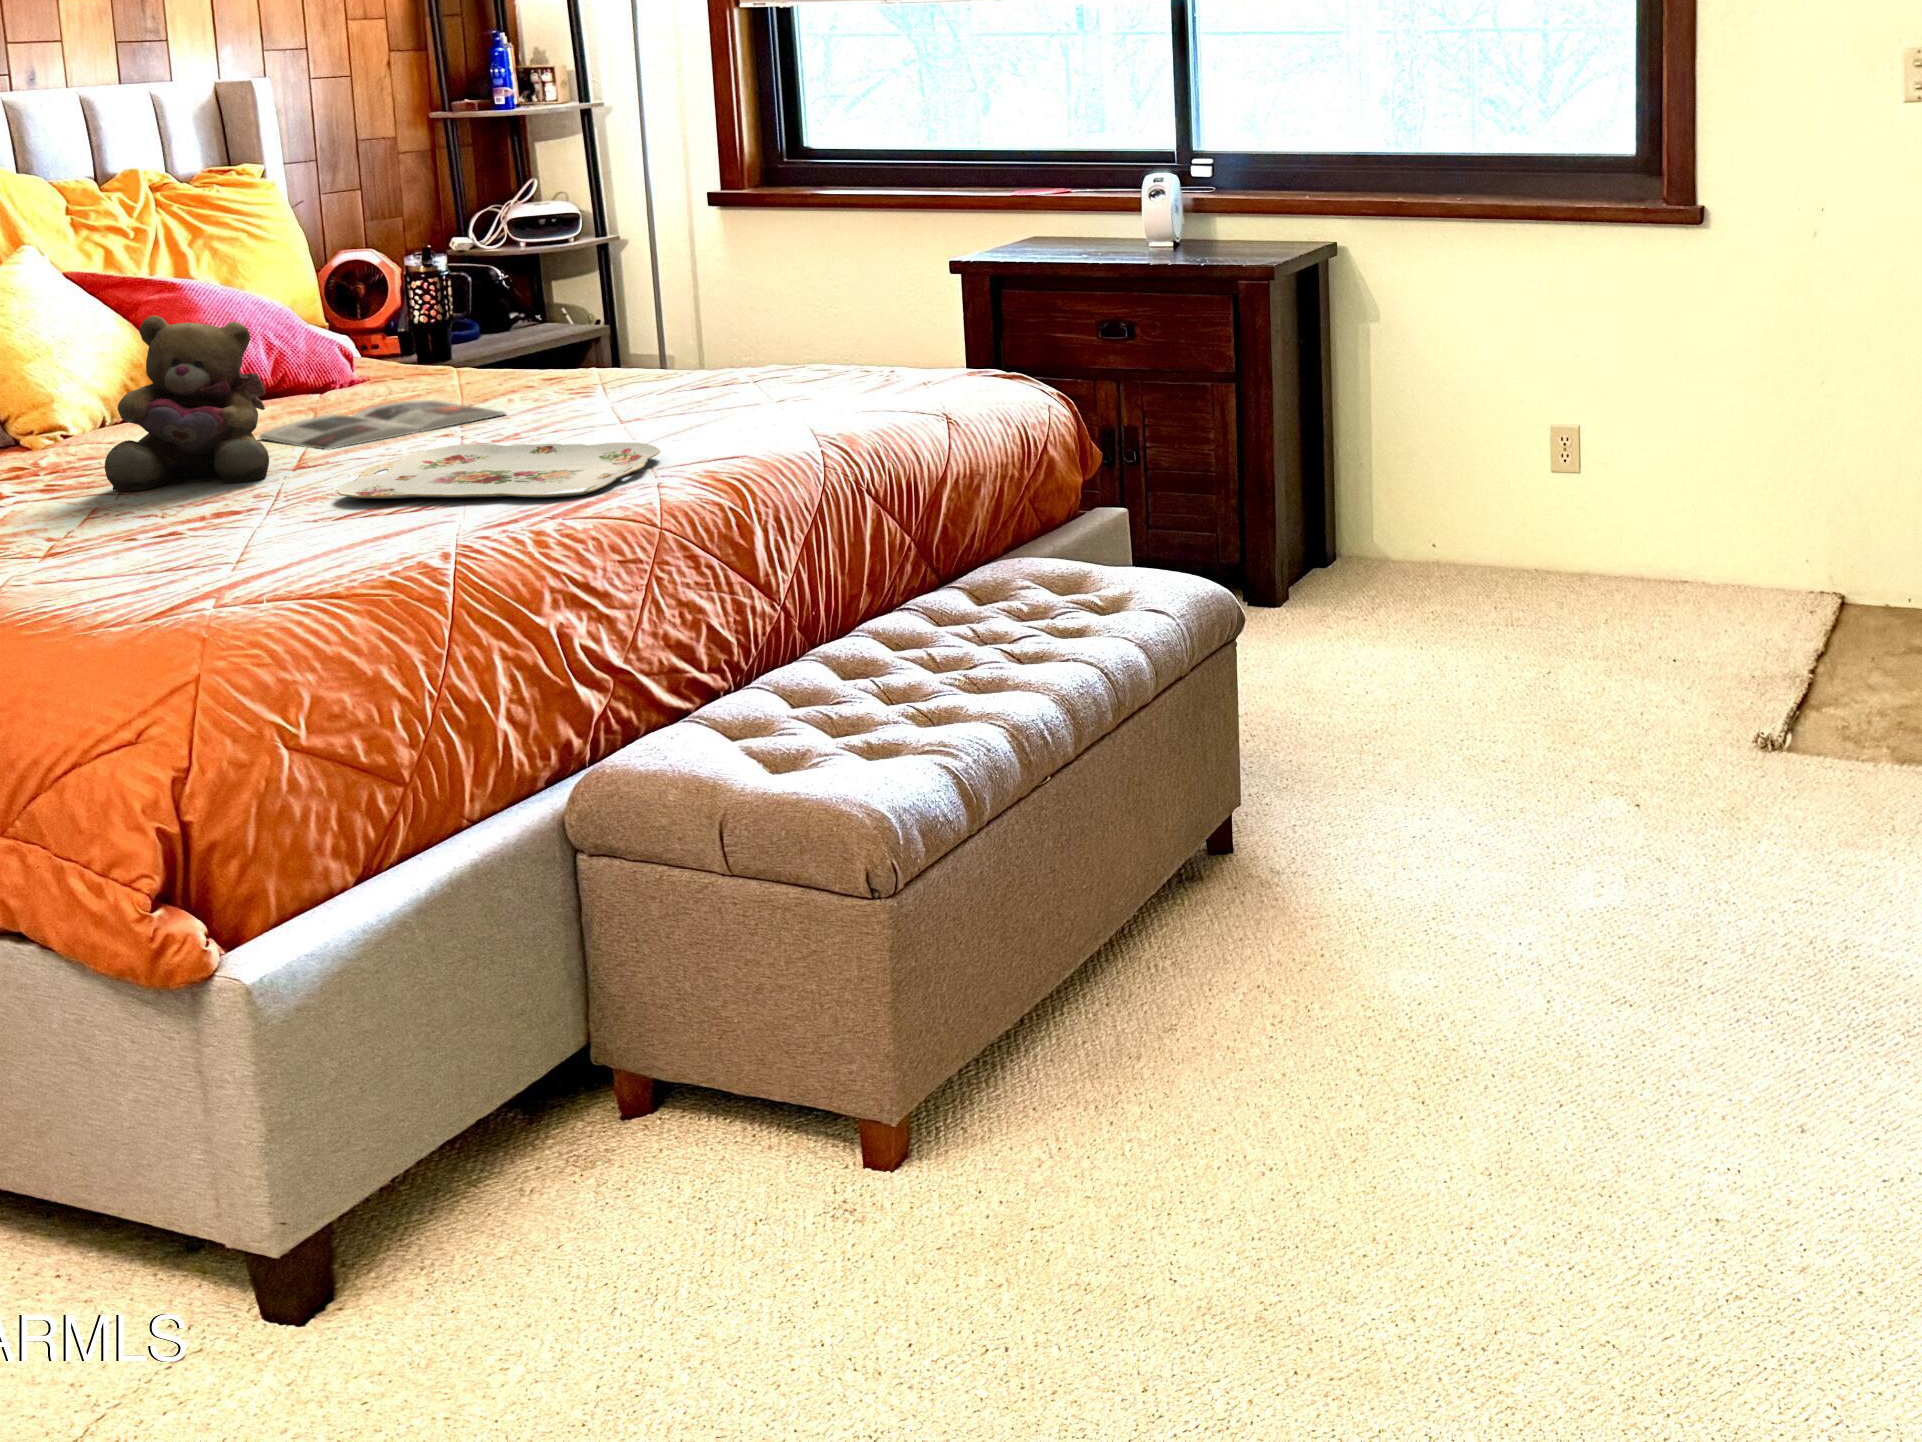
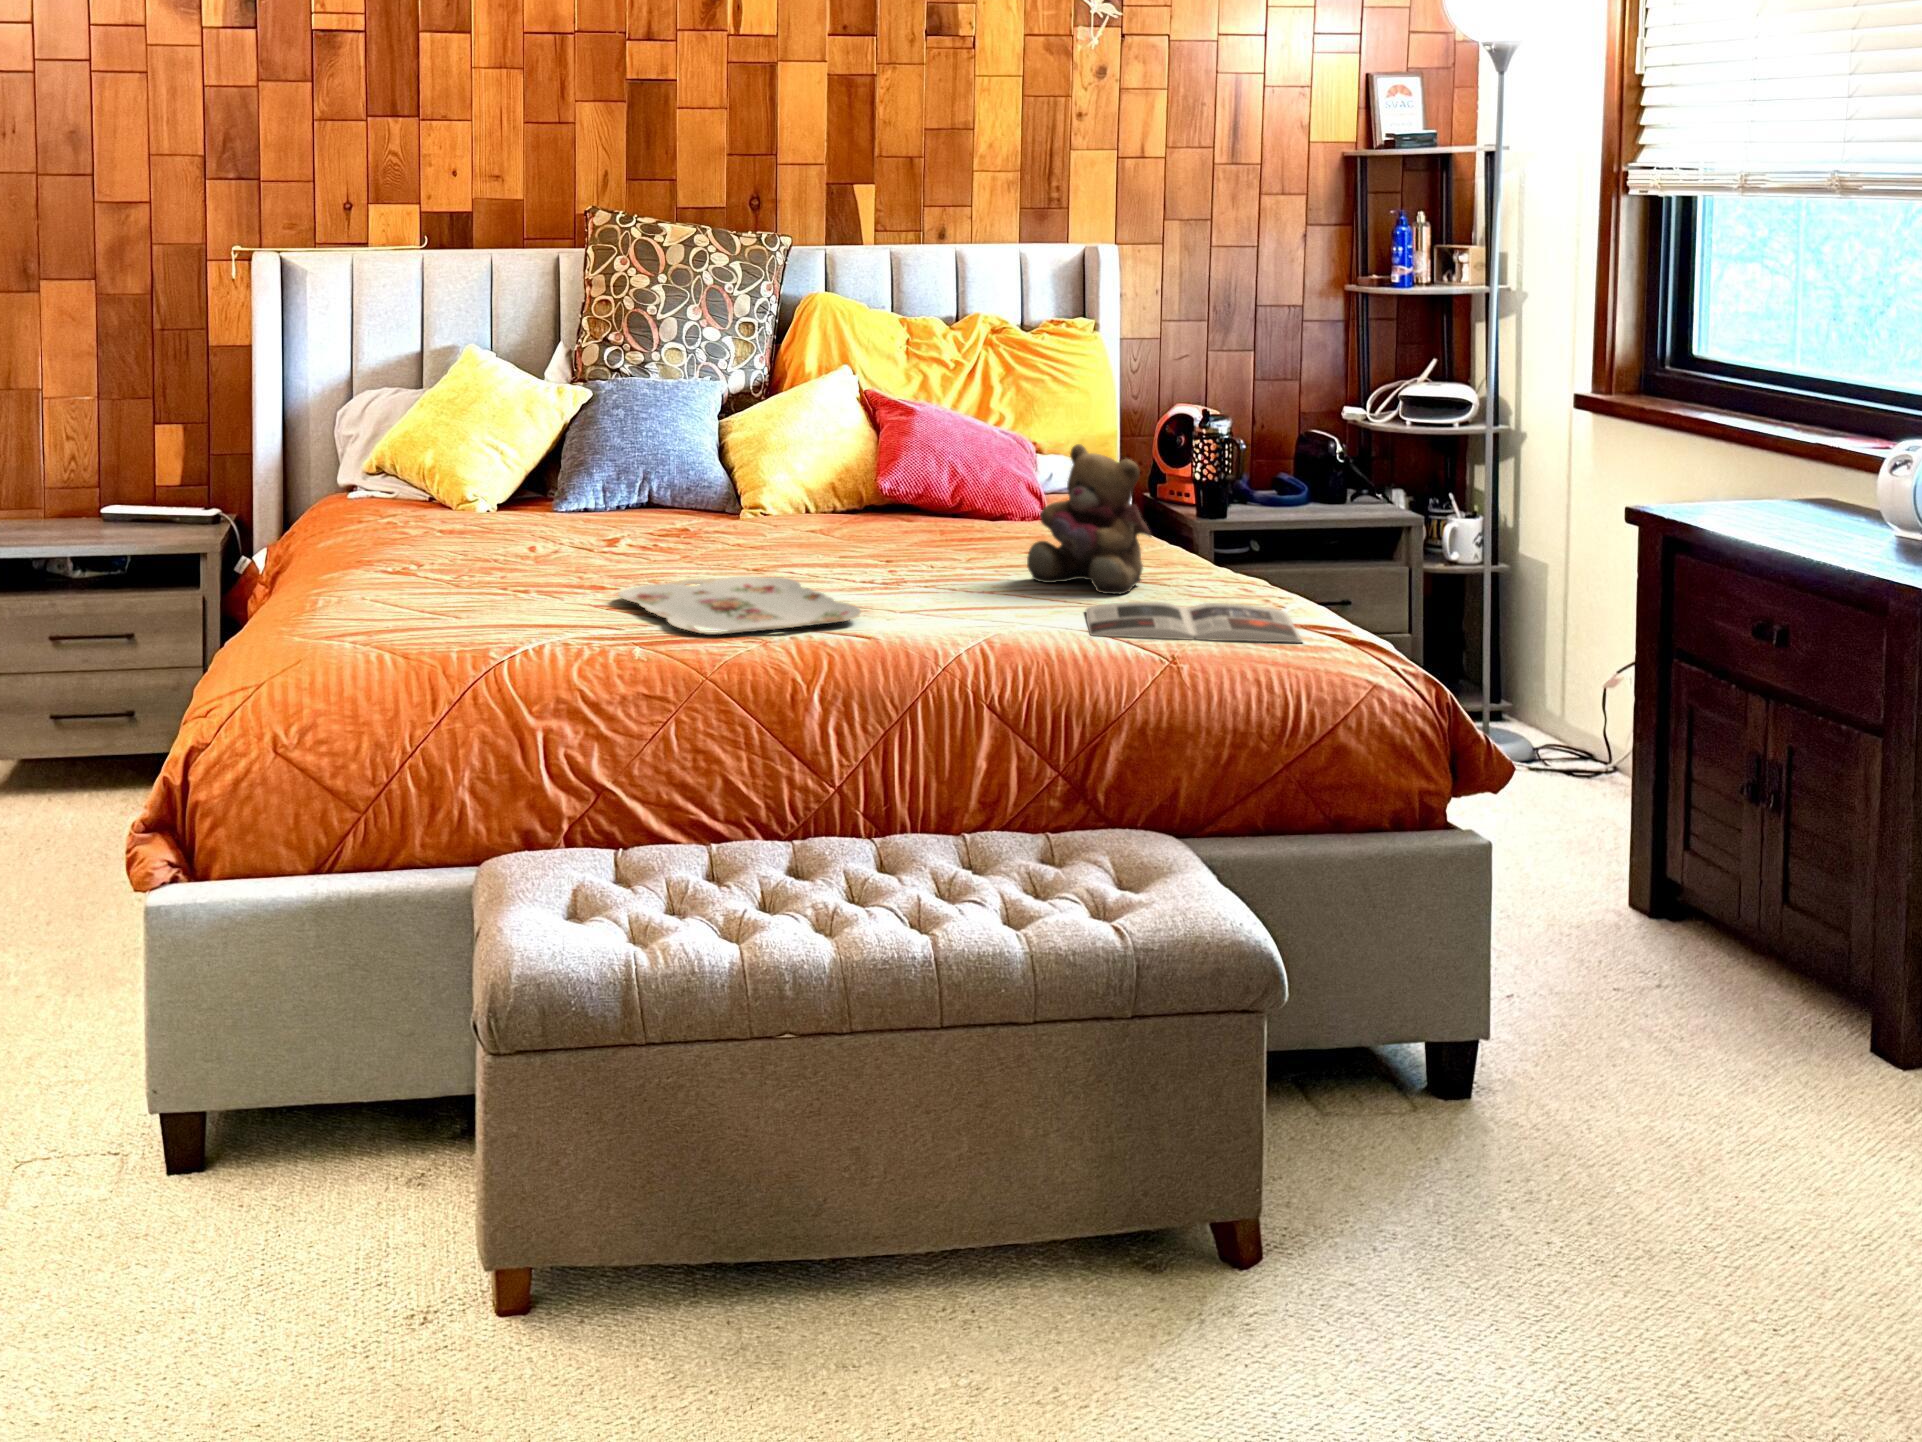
teddy bear: present [105,316,269,491] -> present [1027,444,1151,594]
magazine: present [259,400,505,450] -> present [1086,601,1302,643]

